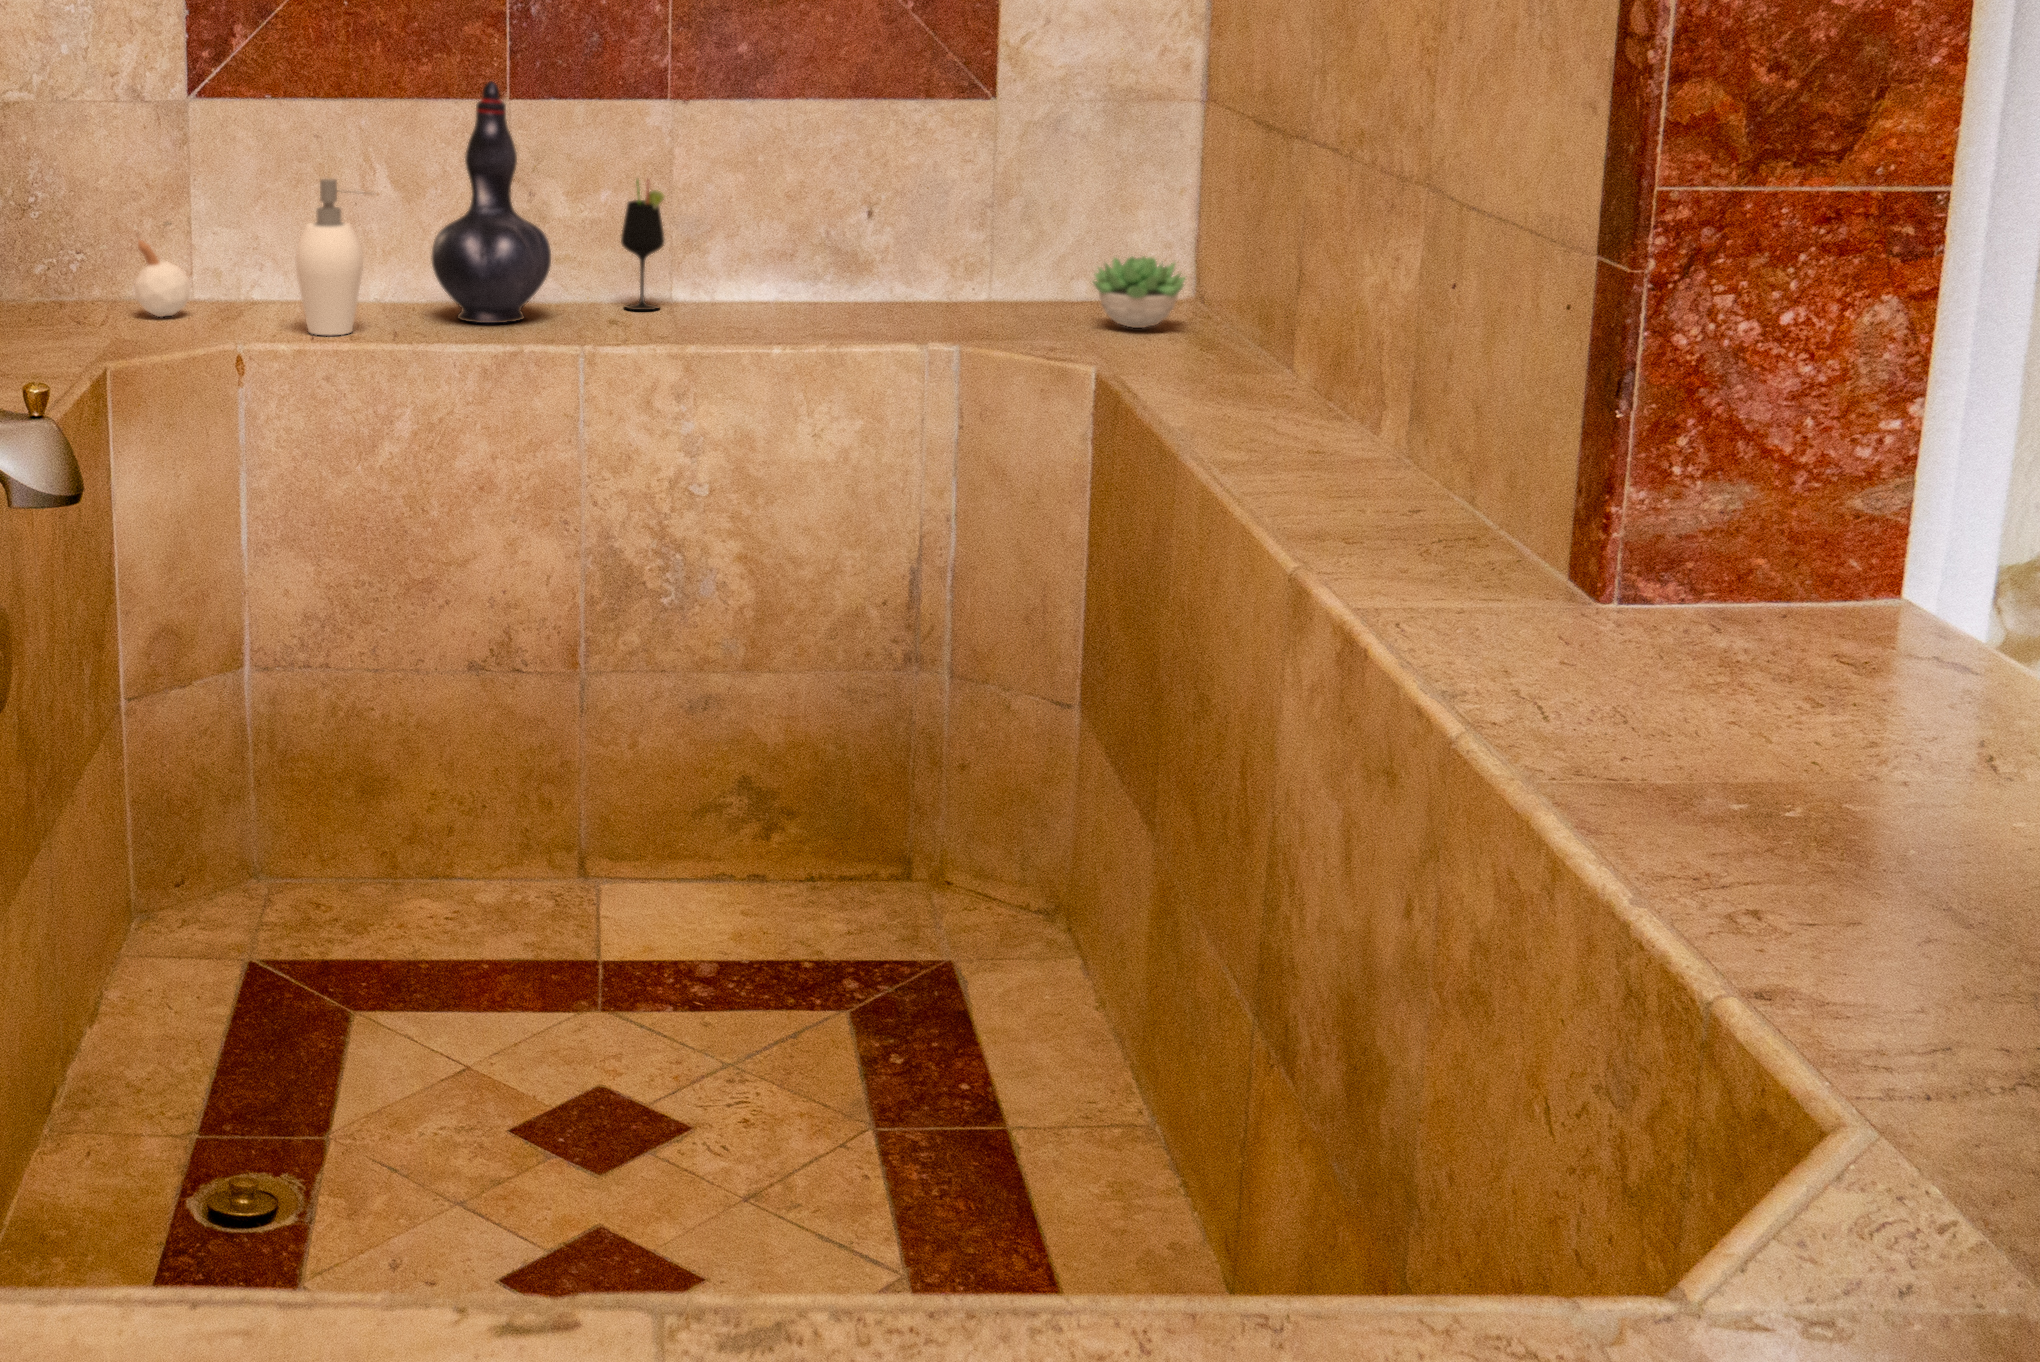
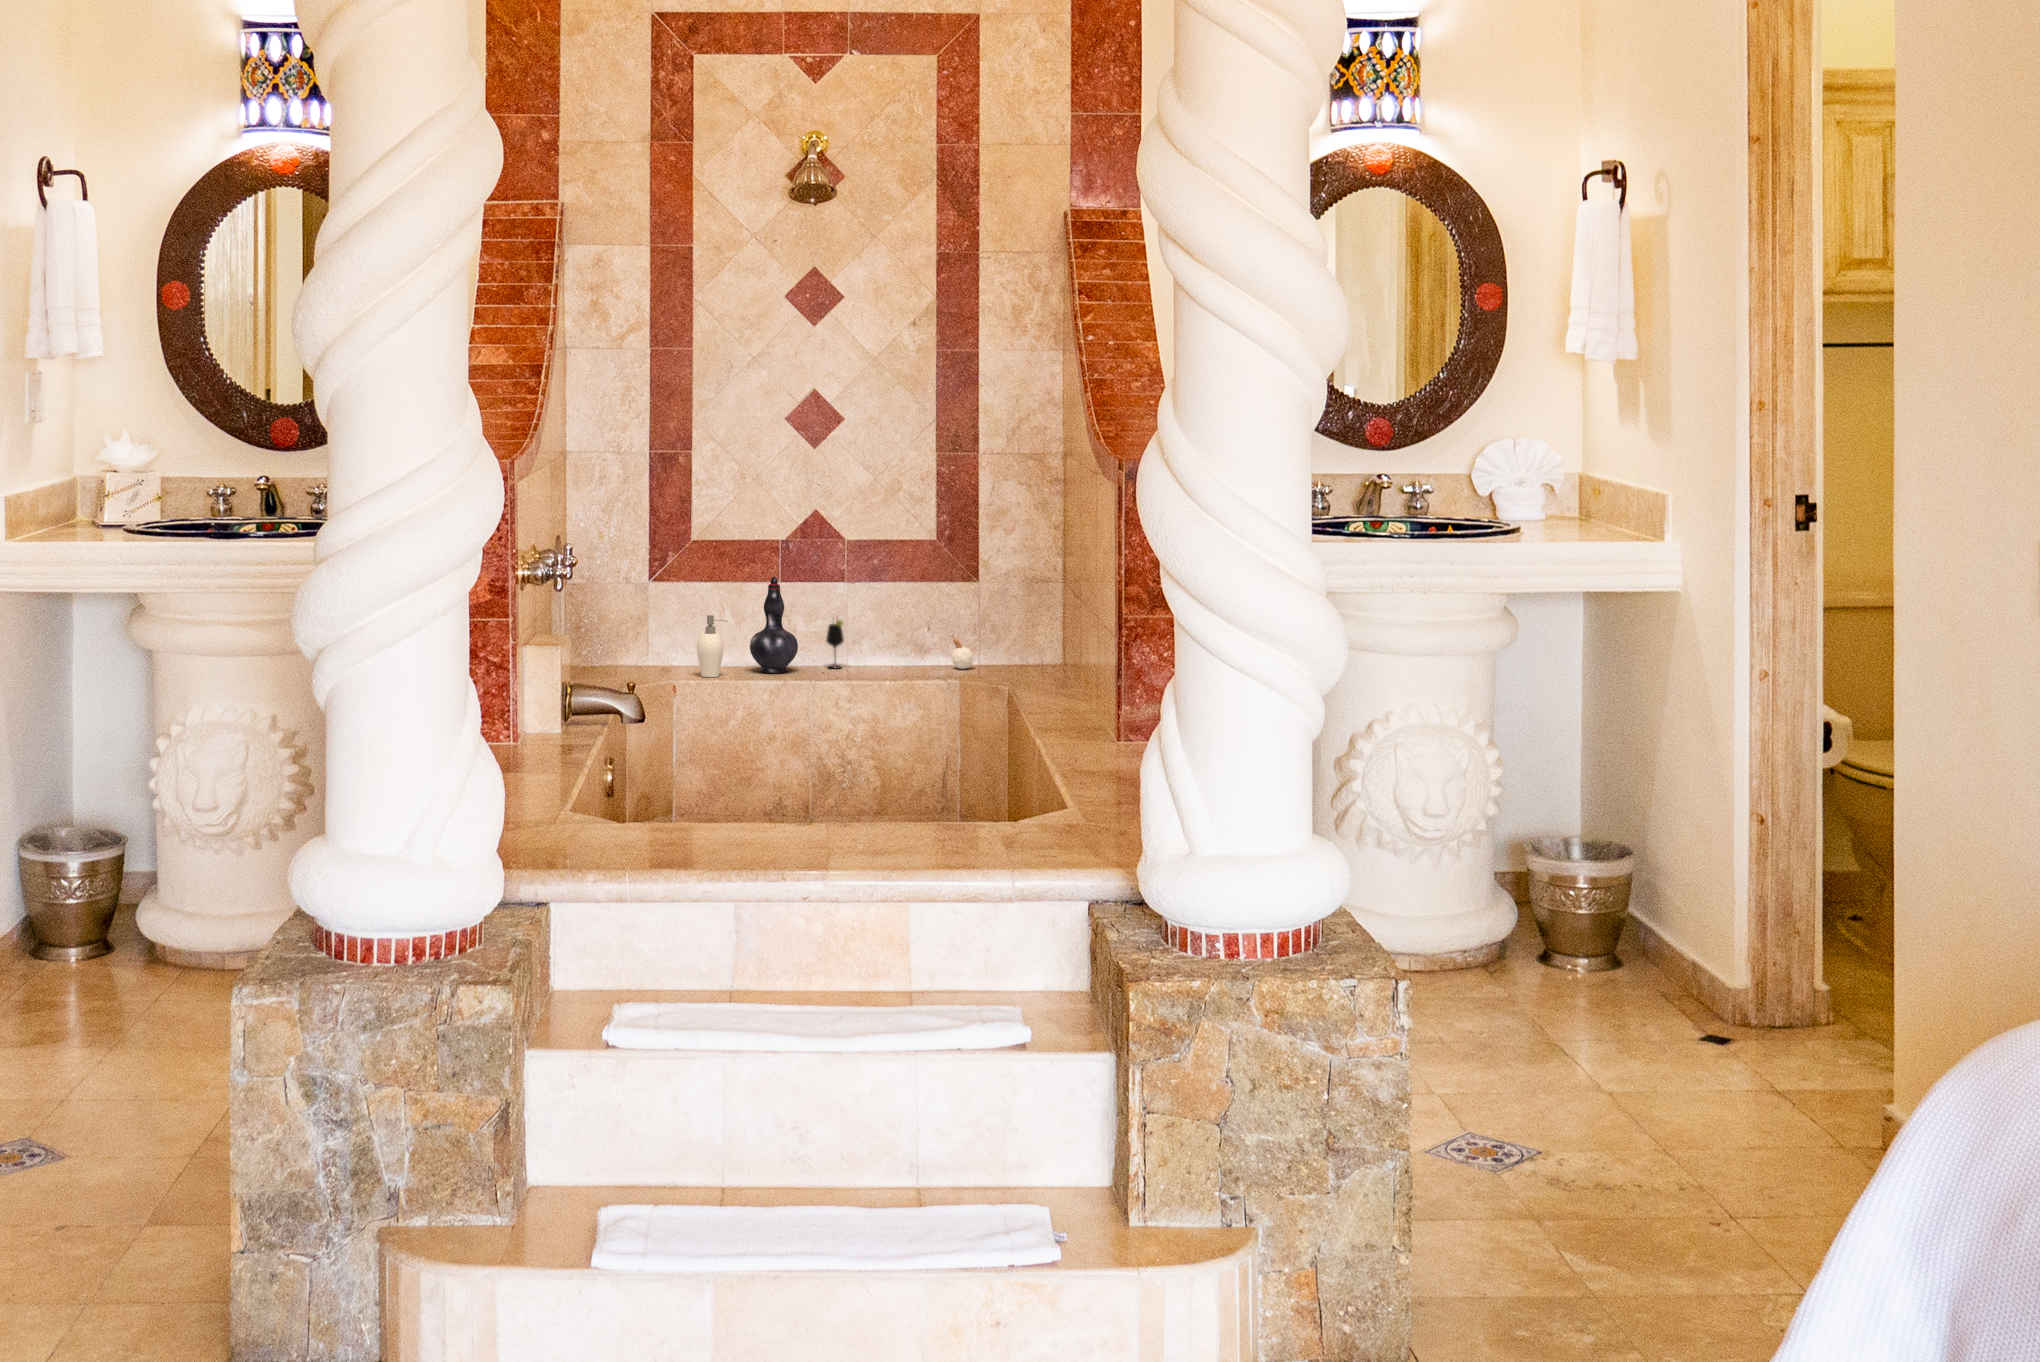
candle: present [135,232,191,317] -> present [951,632,974,669]
succulent plant: present [1093,257,1185,328] -> none [1011,646,1050,674]

